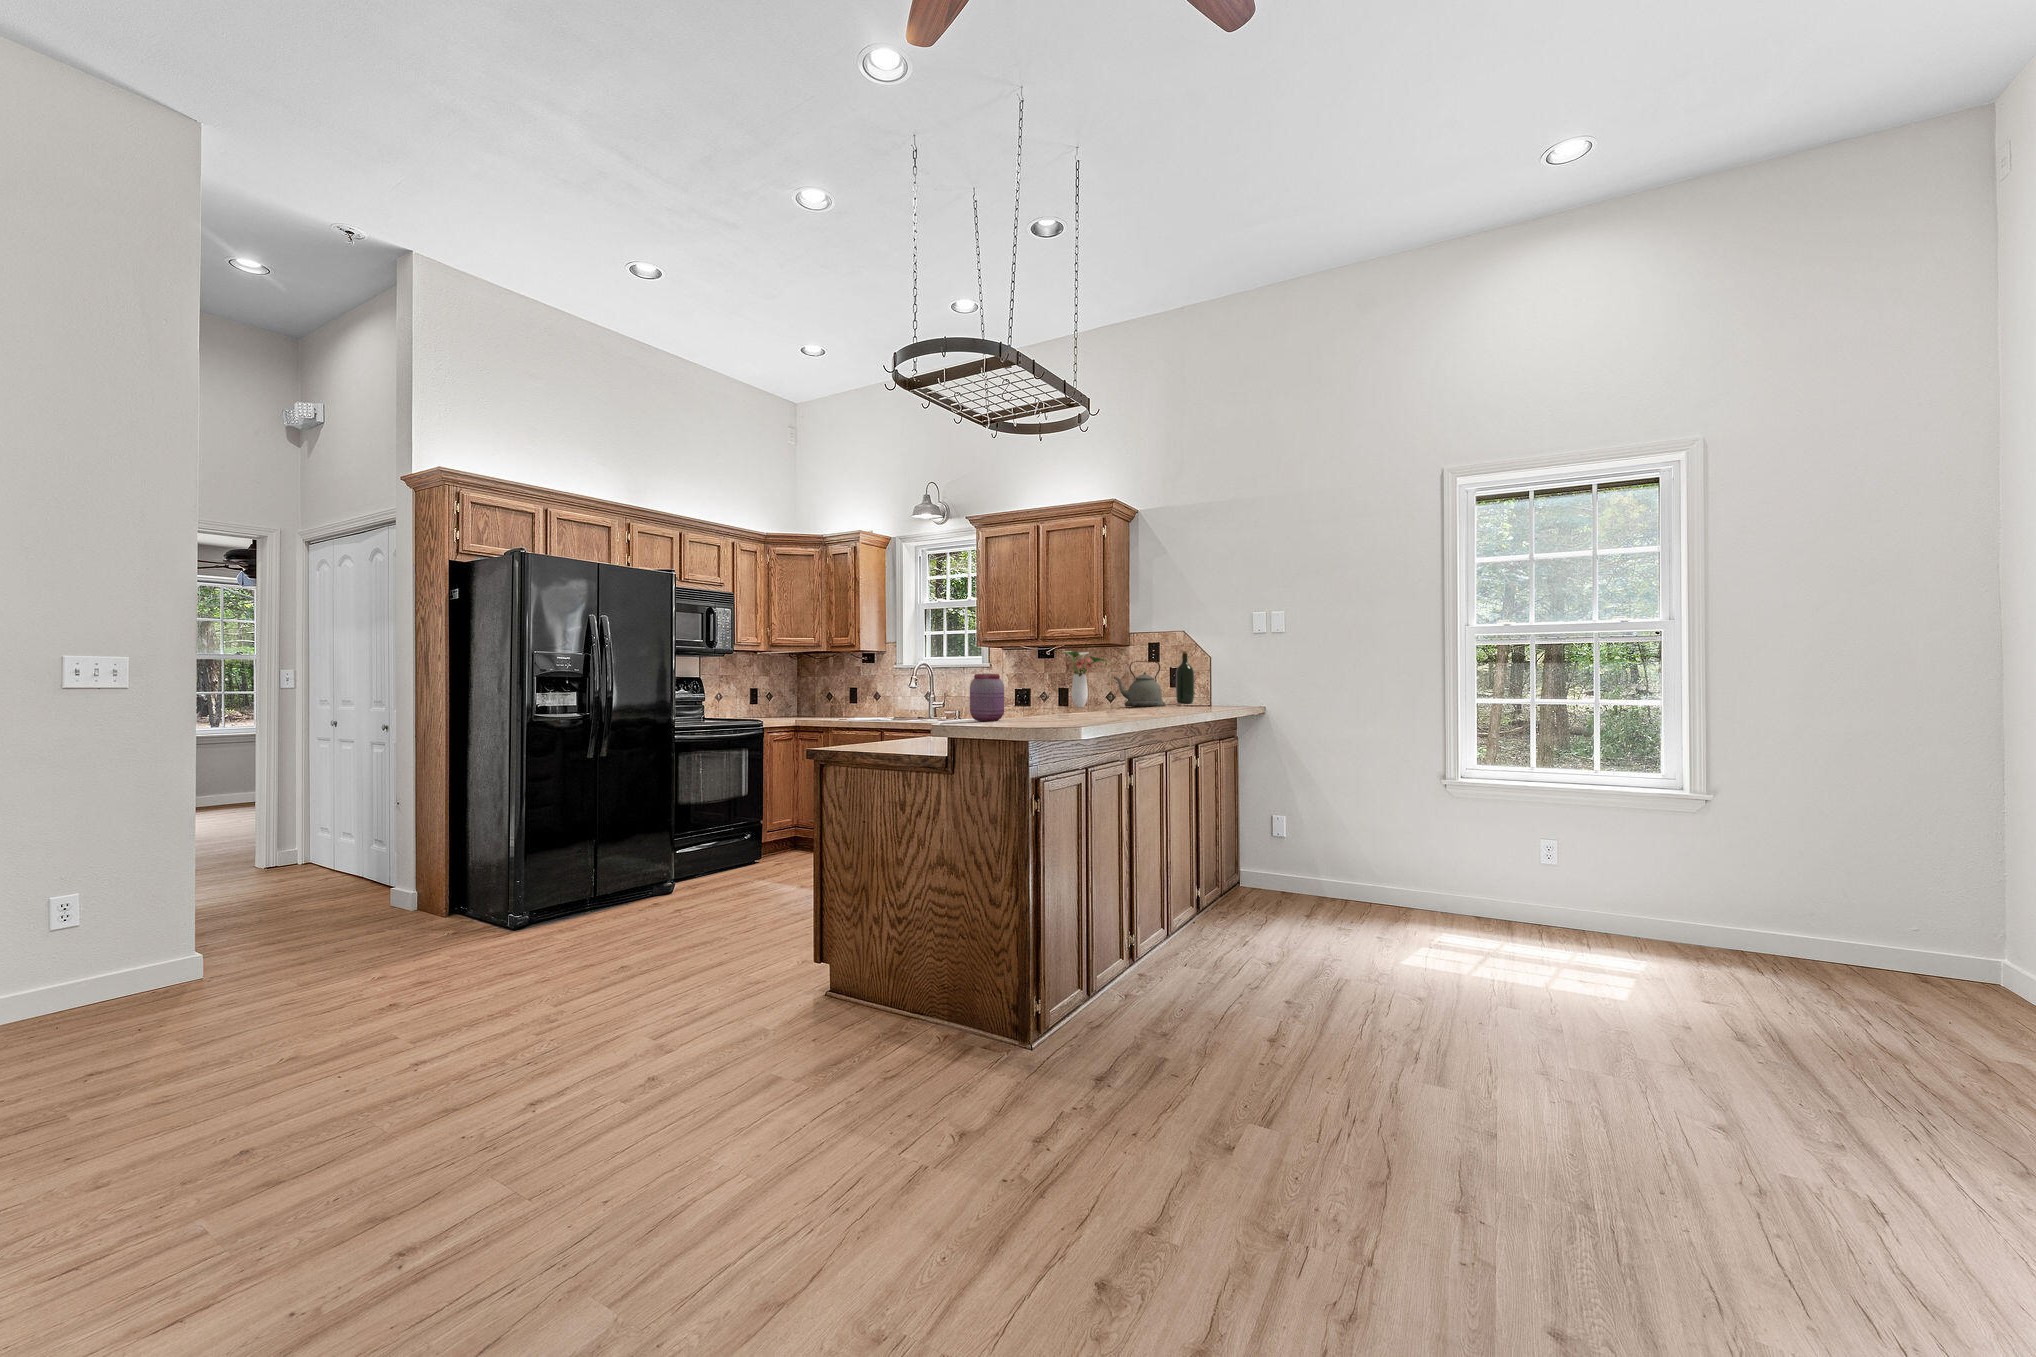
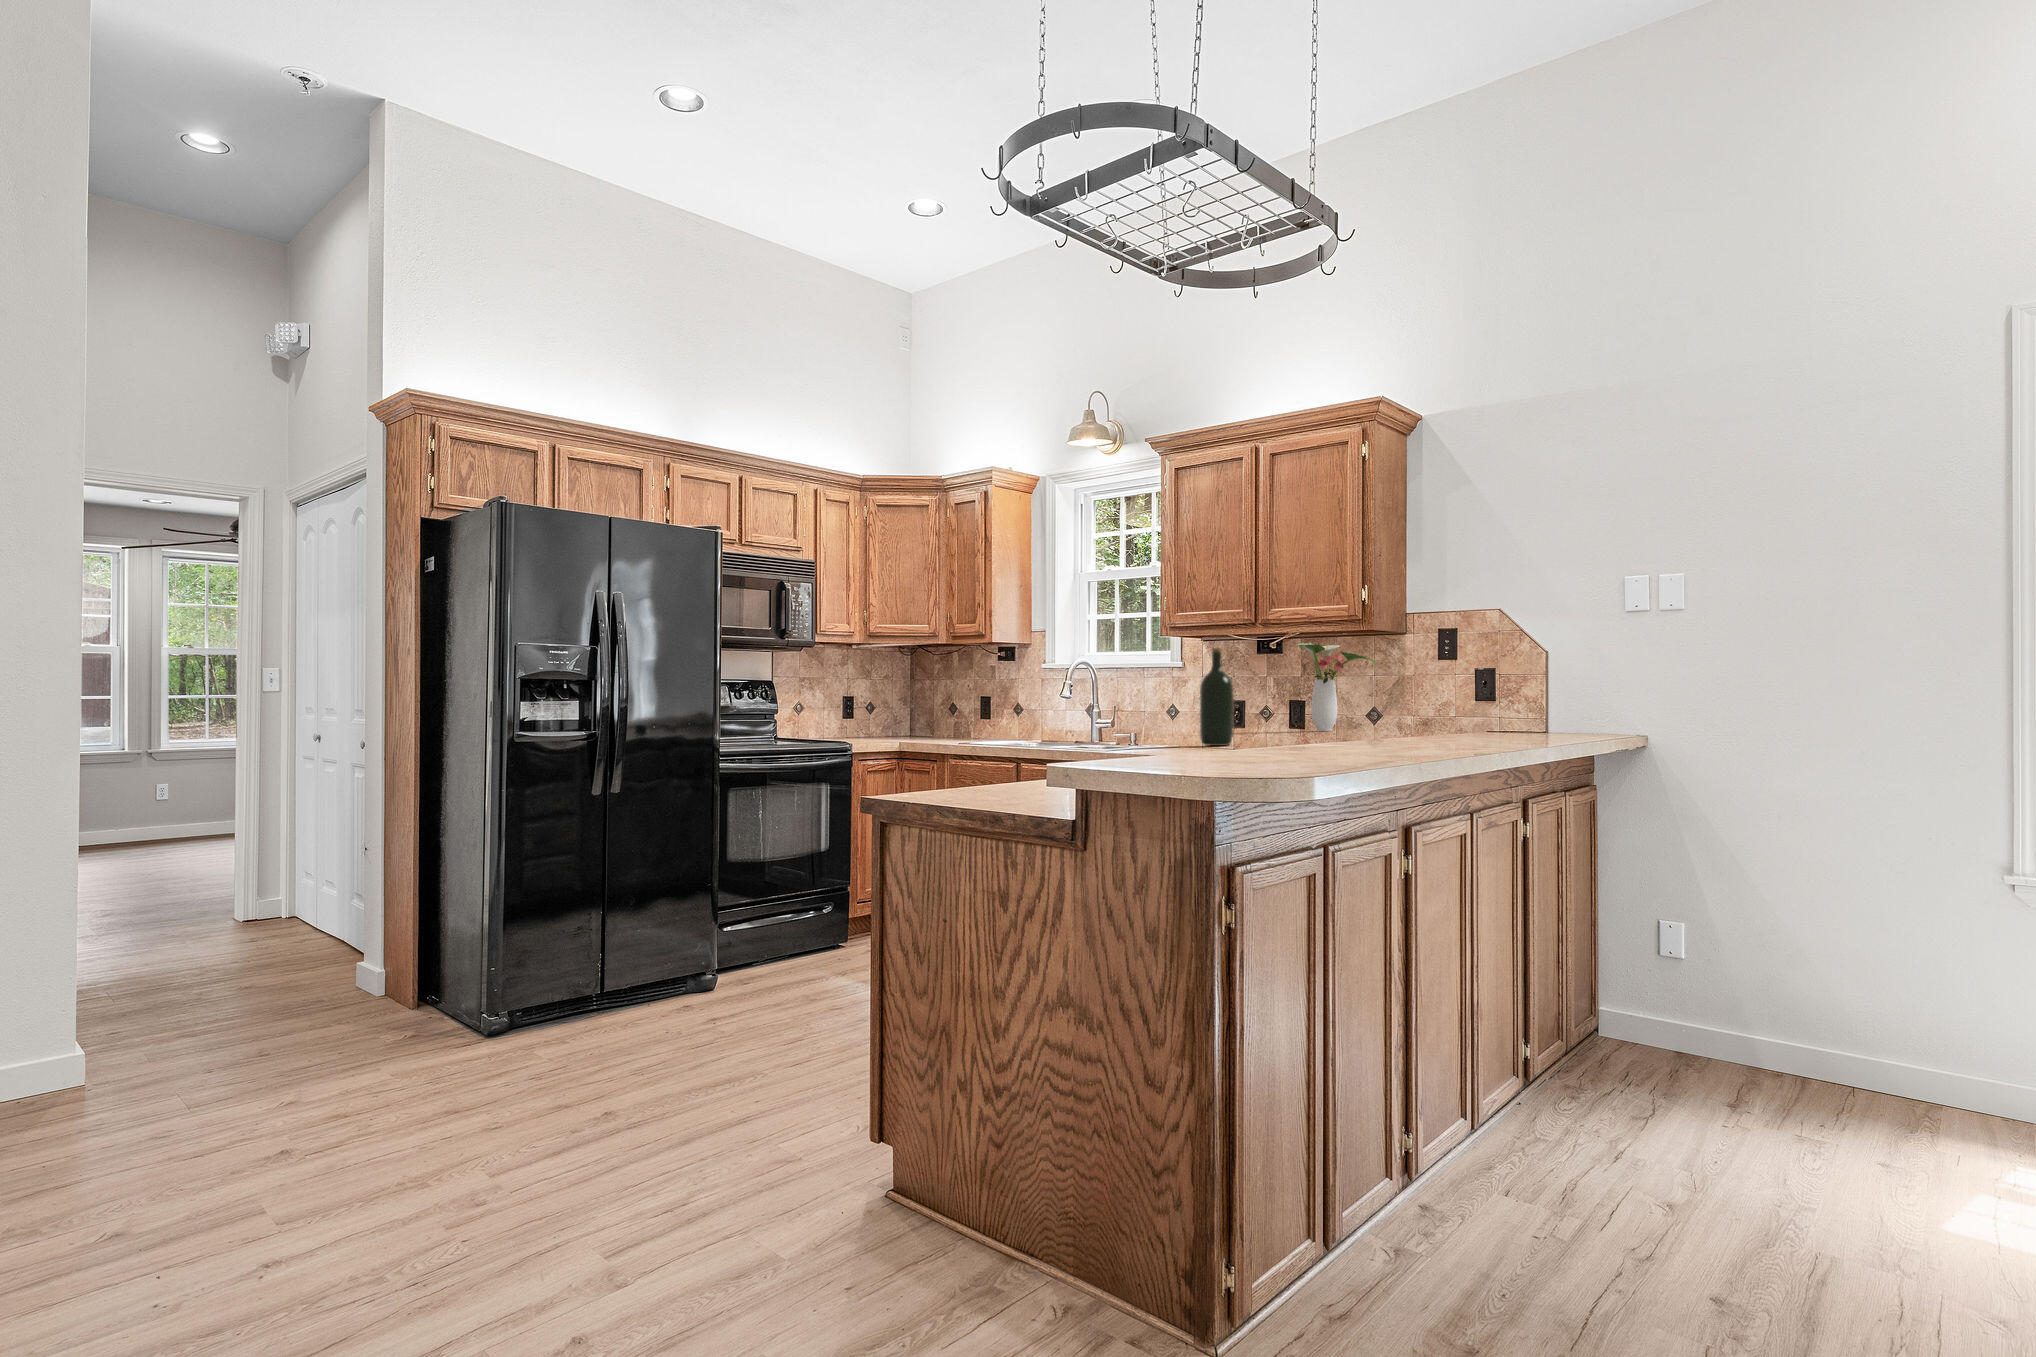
wine bottle: present [1176,651,1194,703] -> present [1200,648,1234,746]
kettle: present [1114,661,1165,707] -> none [1379,659,1467,734]
jar: present [970,674,1004,721] -> none [1134,679,1190,756]

